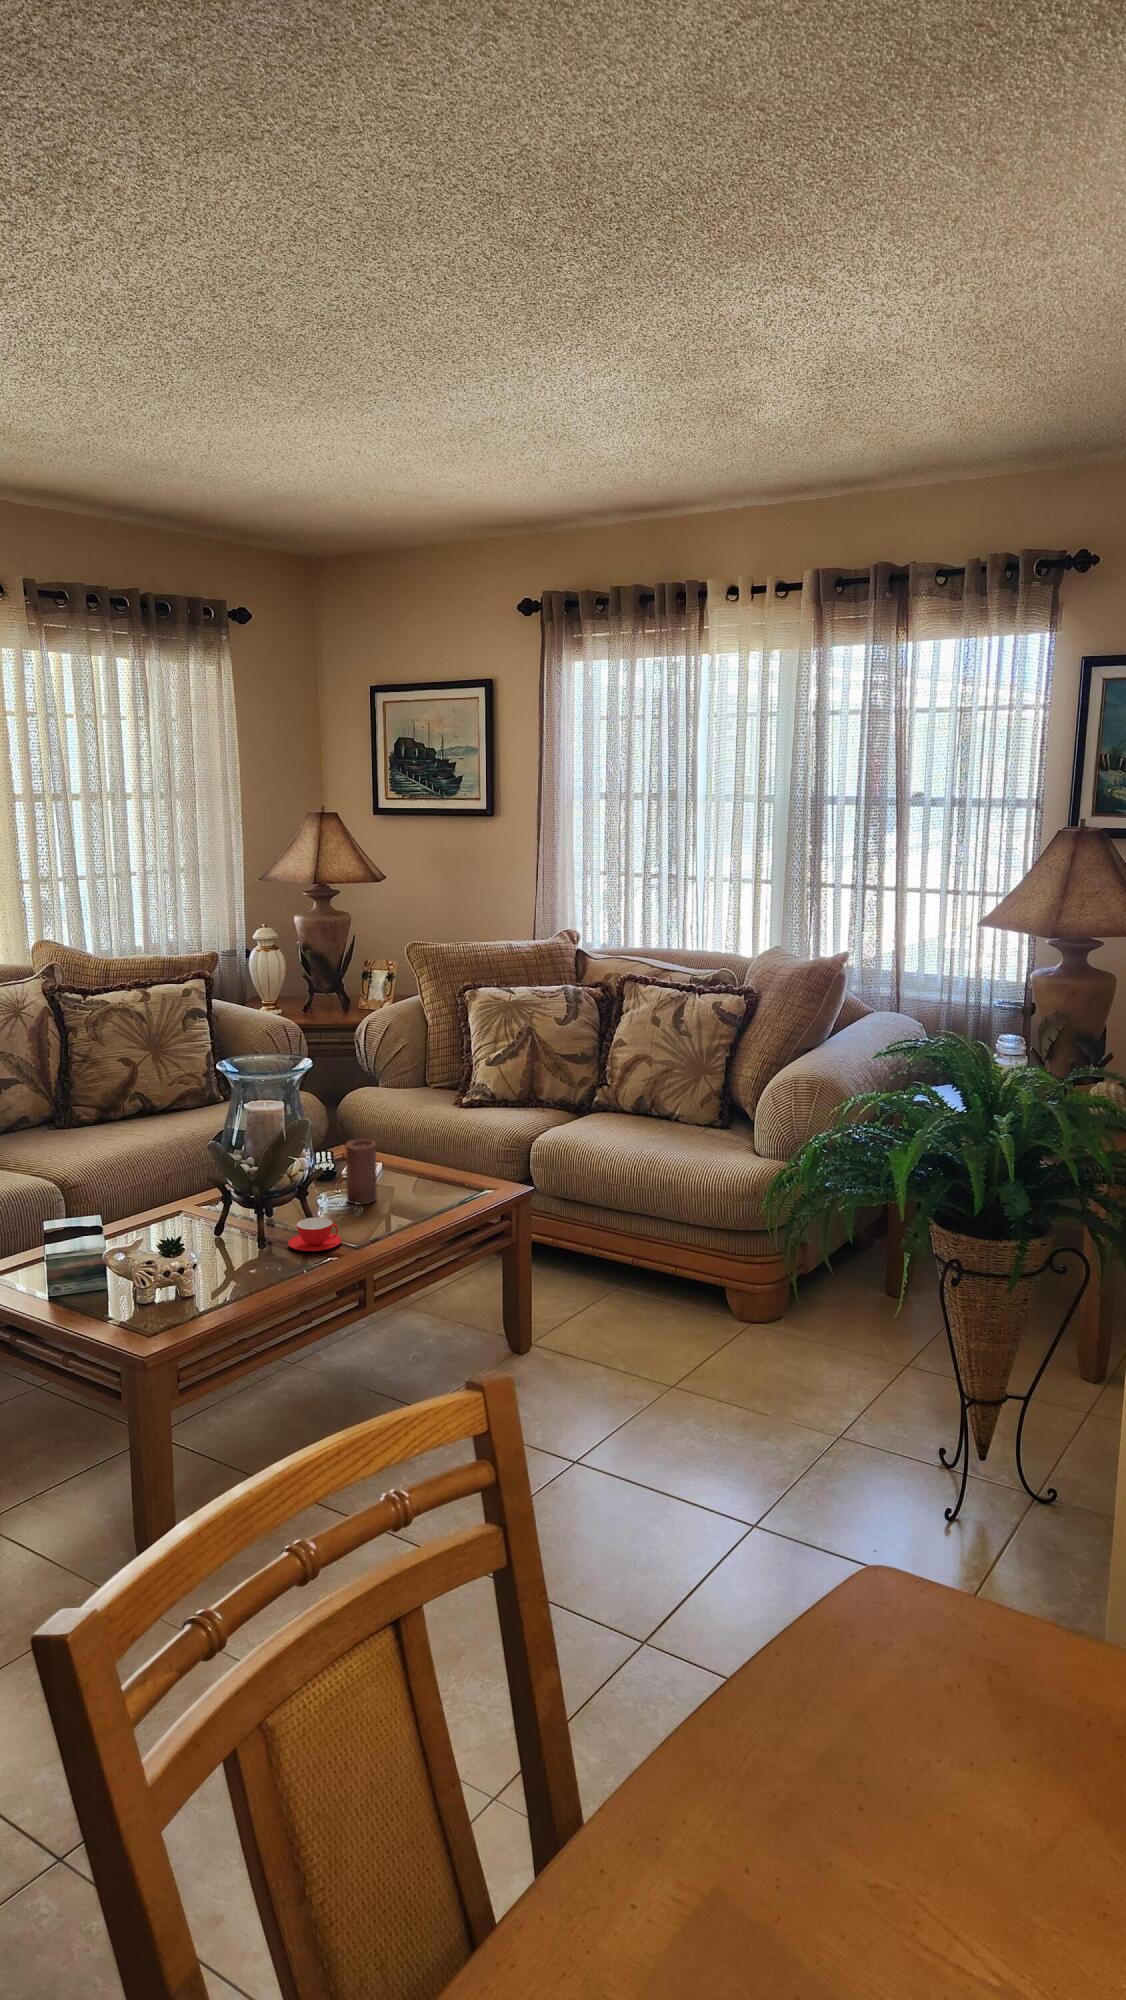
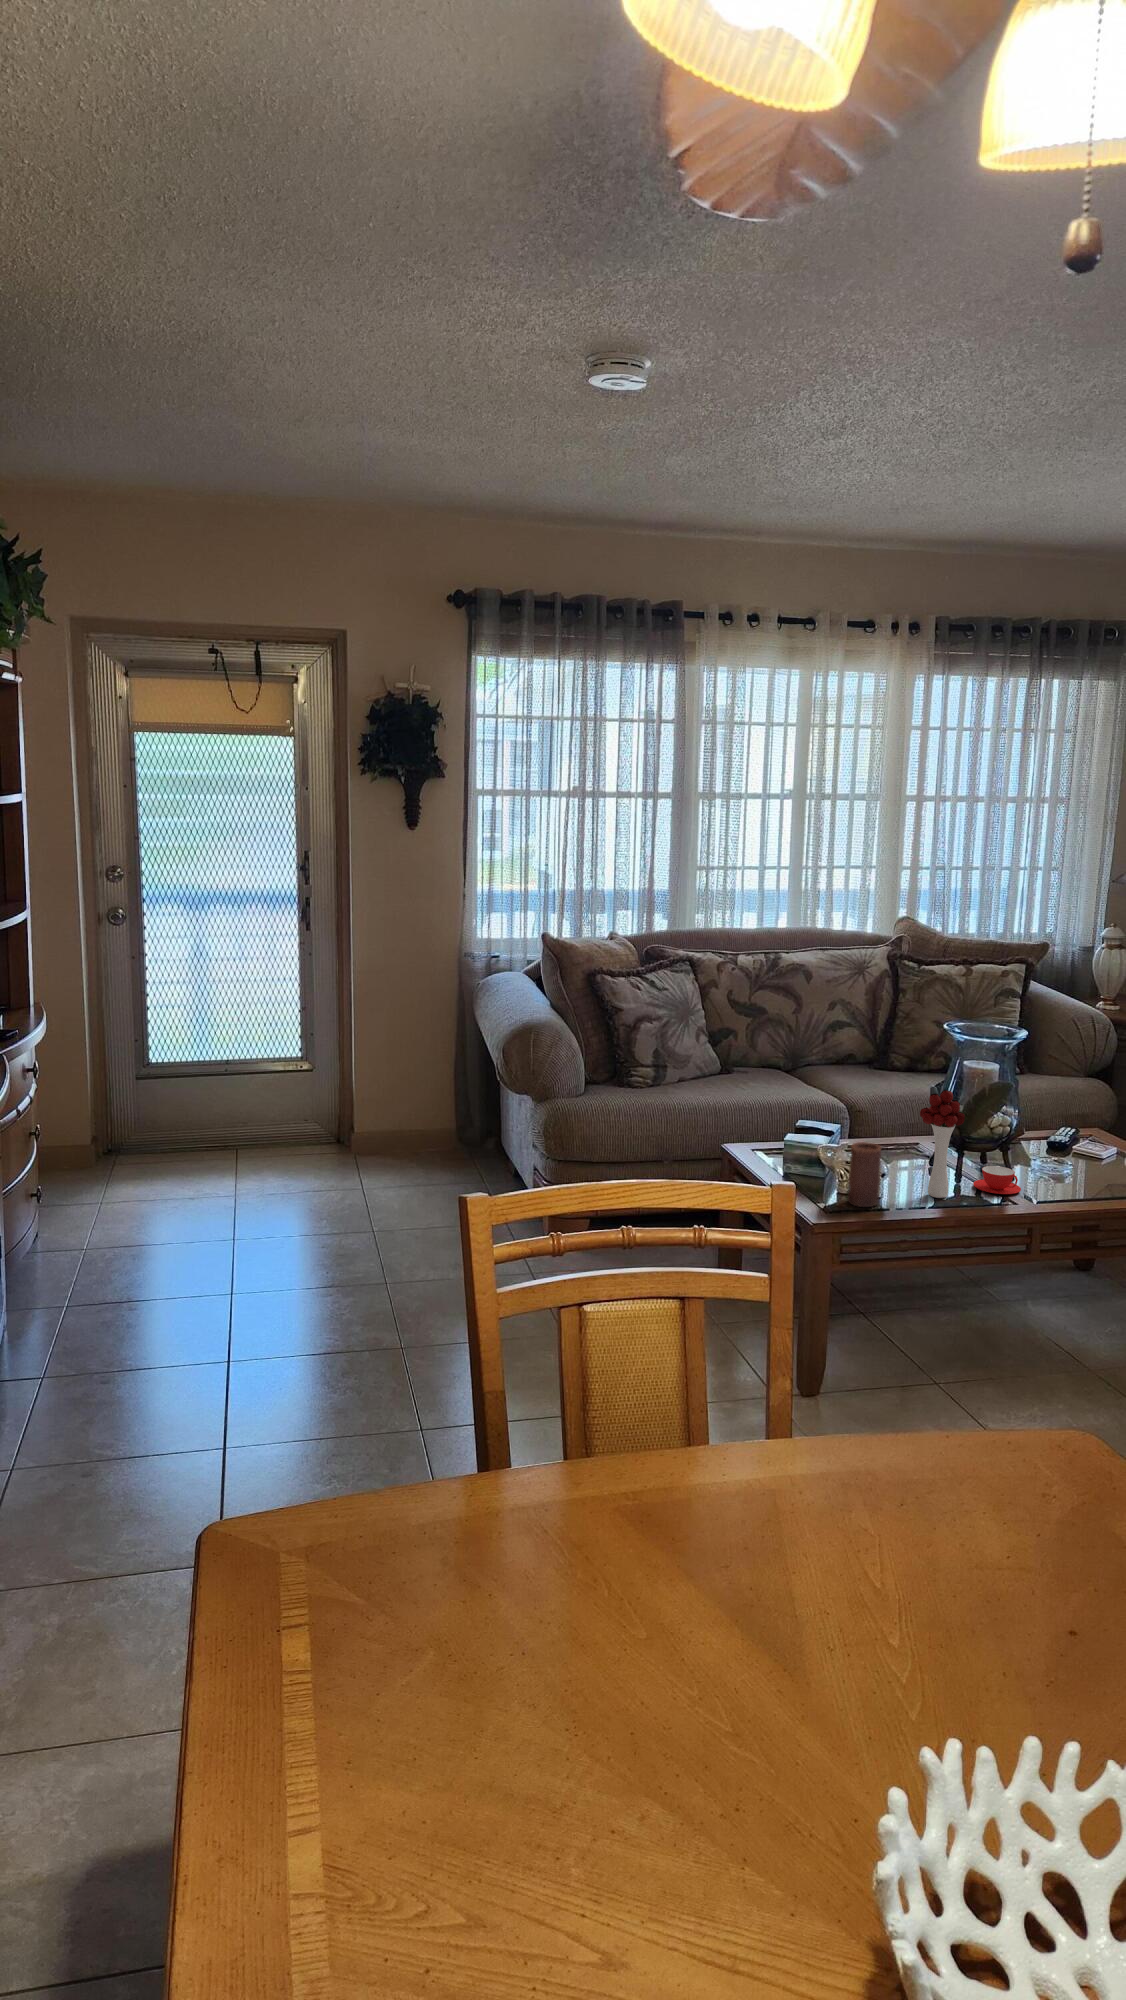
candle: present [346,1139,377,1205] -> present [848,1142,881,1207]
flower bouquet: none [232,1147,284,1275] -> present [920,1090,965,1198]

